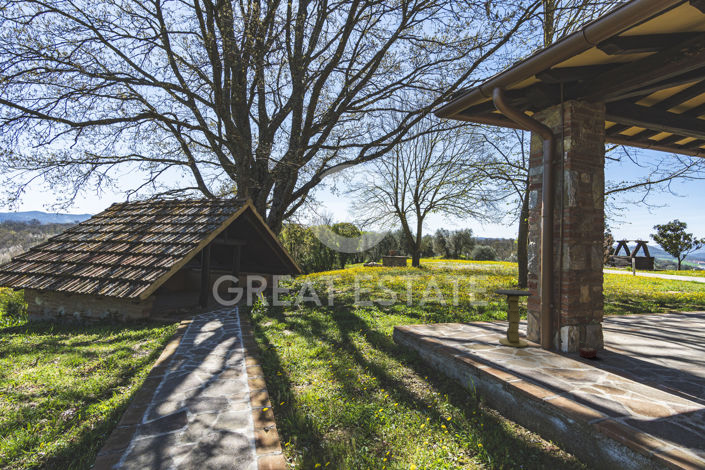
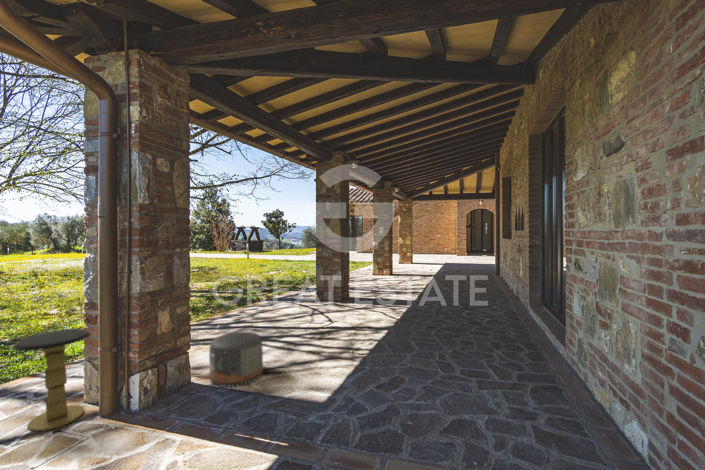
potted plant: present [579,320,597,358] -> none [153,349,194,408]
pouf: none [621,320,682,367] -> present [209,331,263,387]

